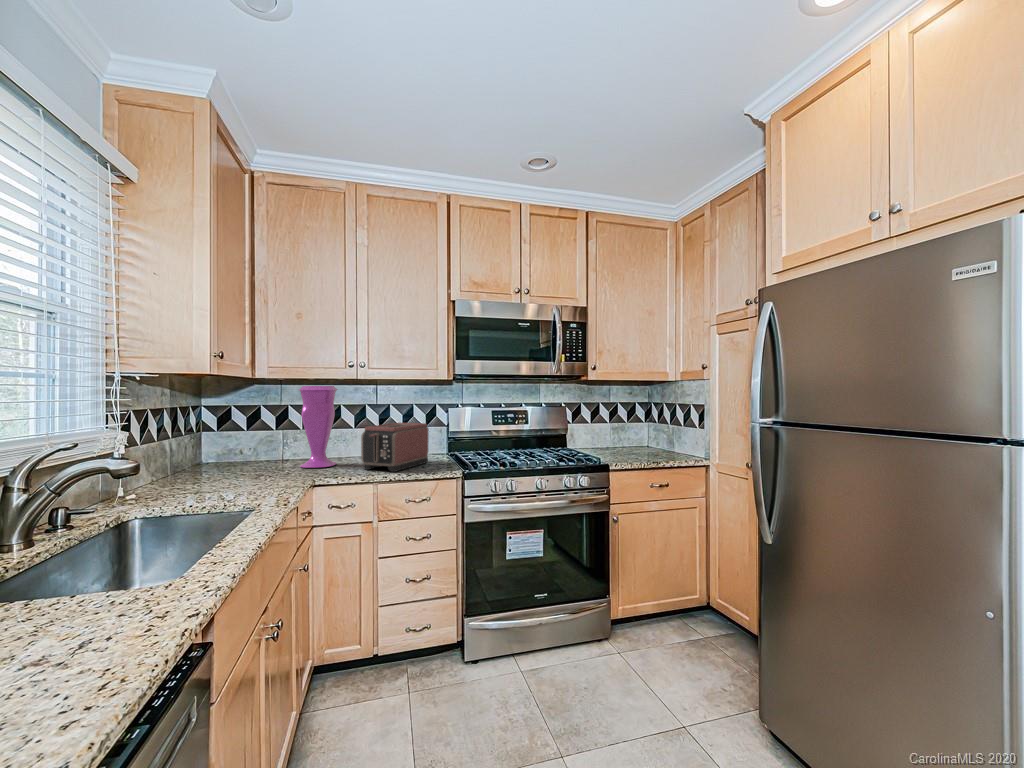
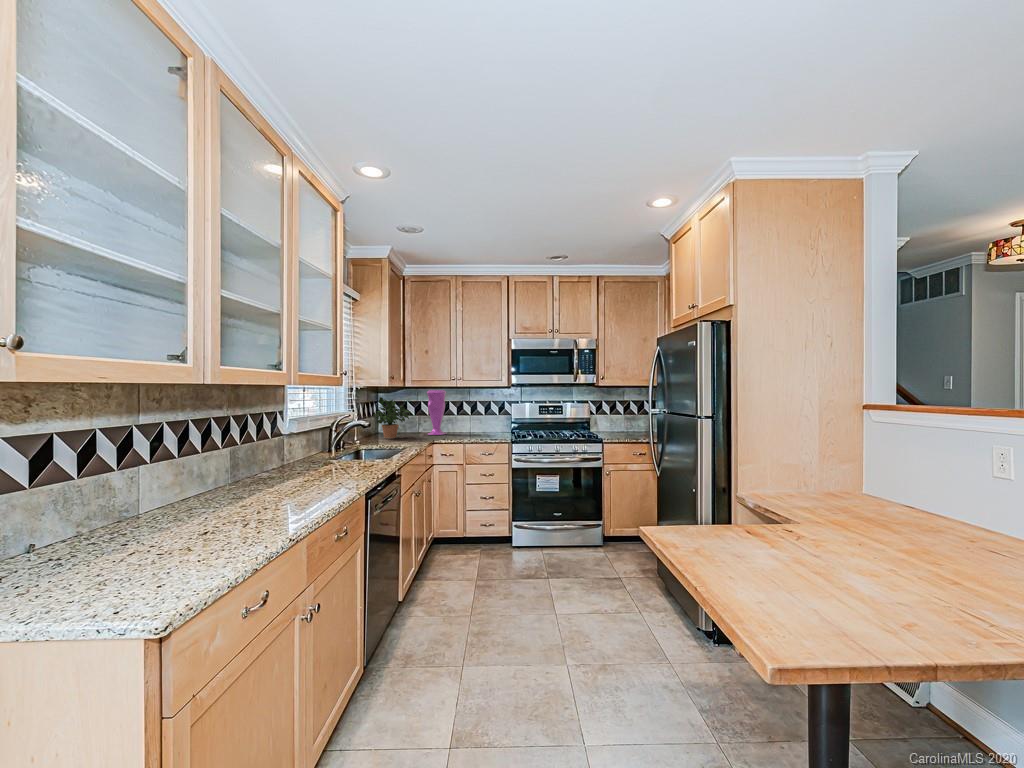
potted plant: none [174,399,271,483] -> present [374,397,411,439]
toaster: present [361,423,429,472] -> none [458,411,496,438]

